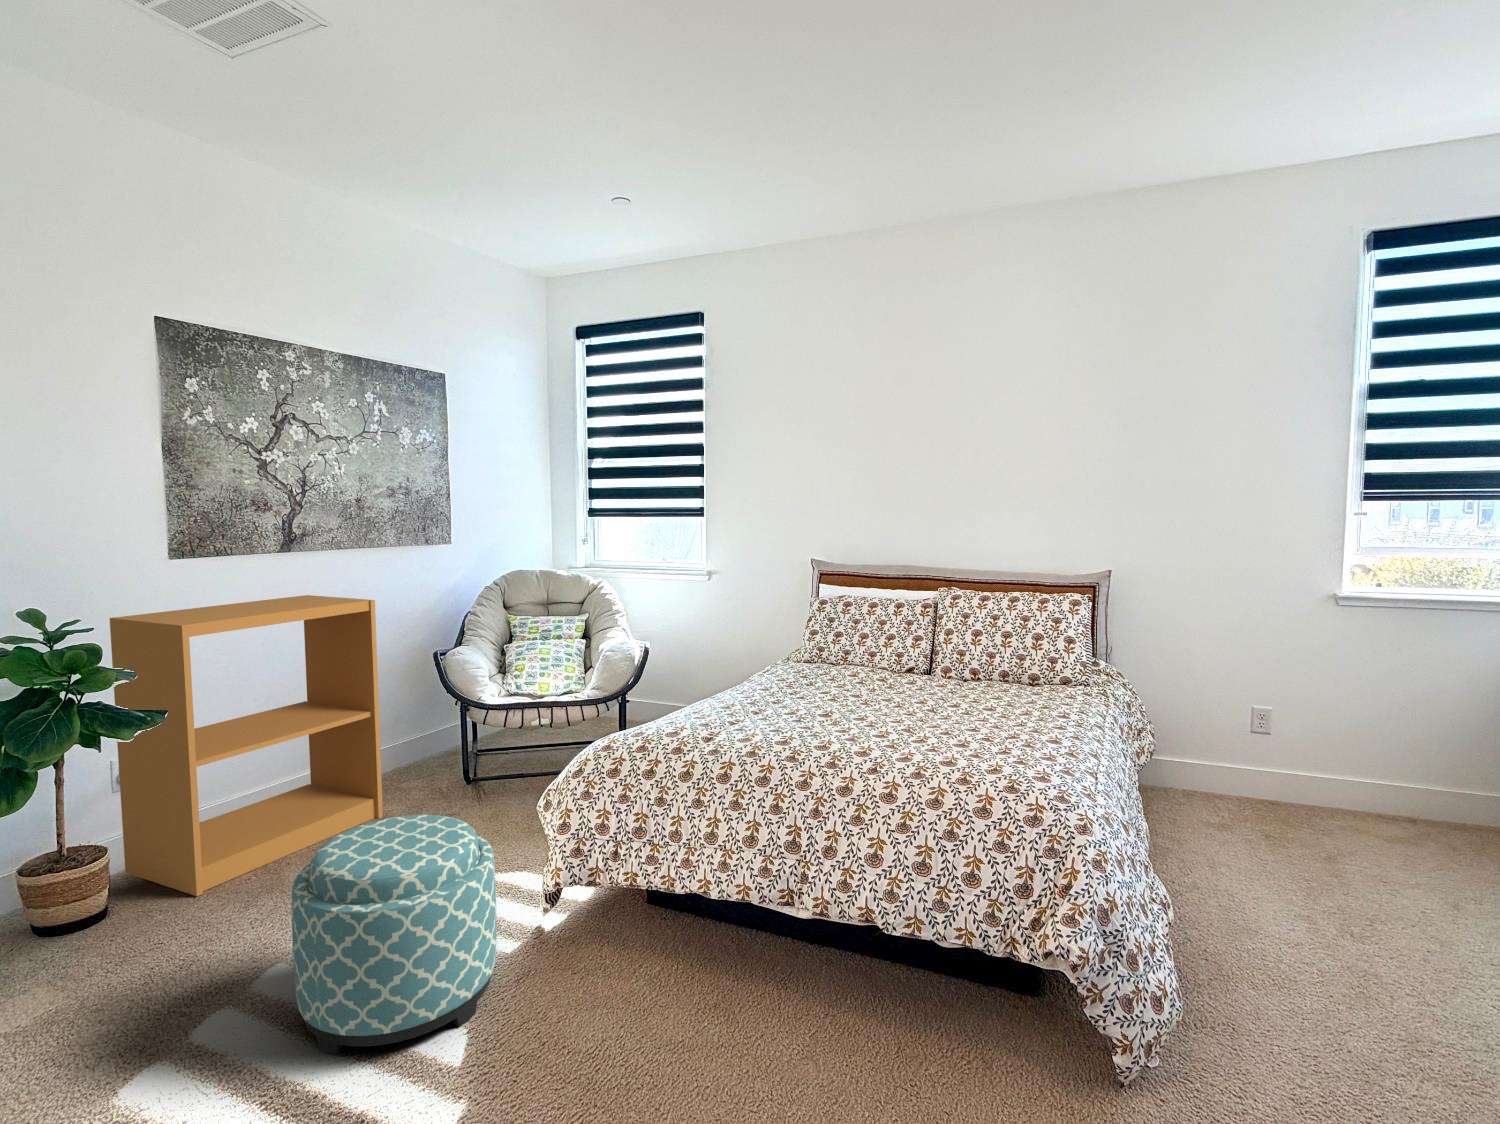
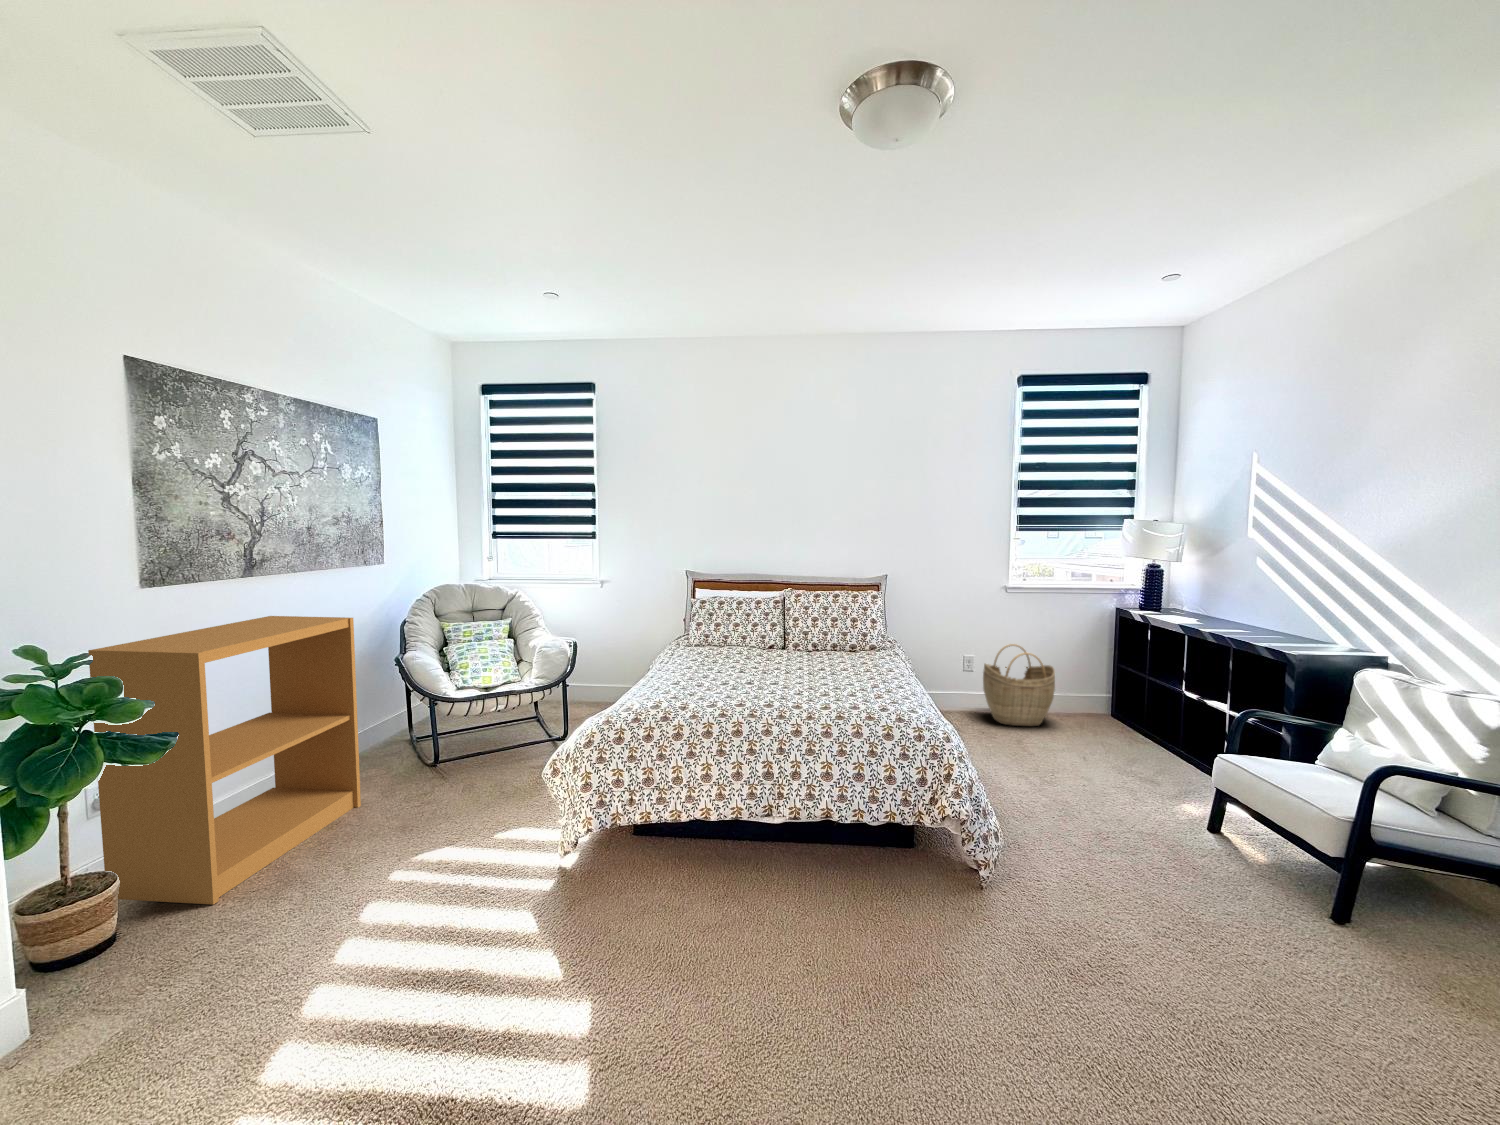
woven basket: none [1281,694,1425,841] -> present [983,644,1055,726]
ottoman: present [292,815,497,1055] -> none [399,792,564,997]

